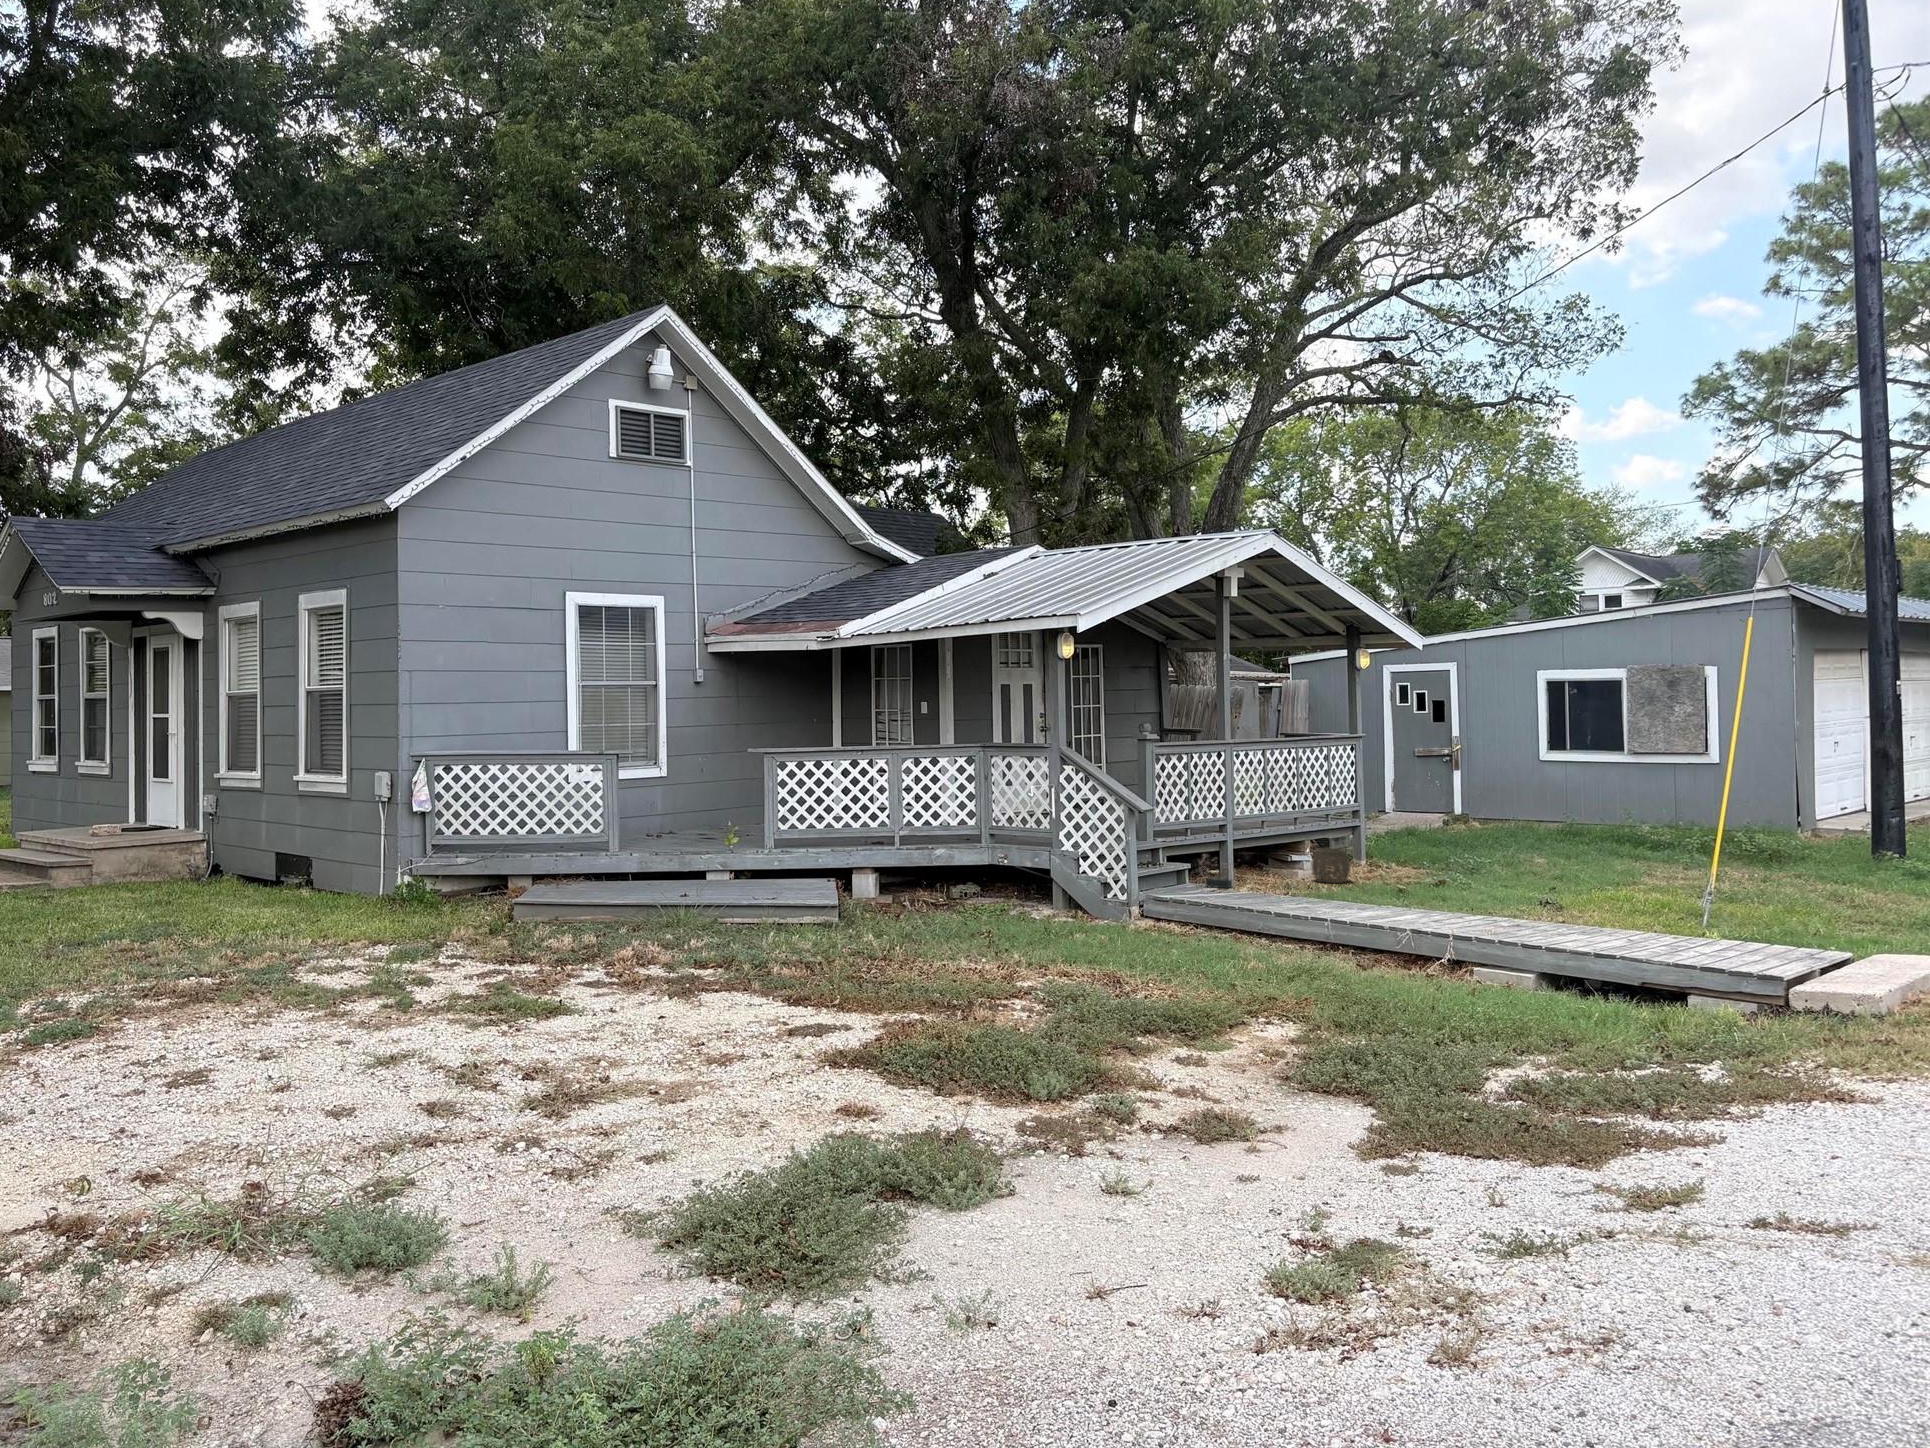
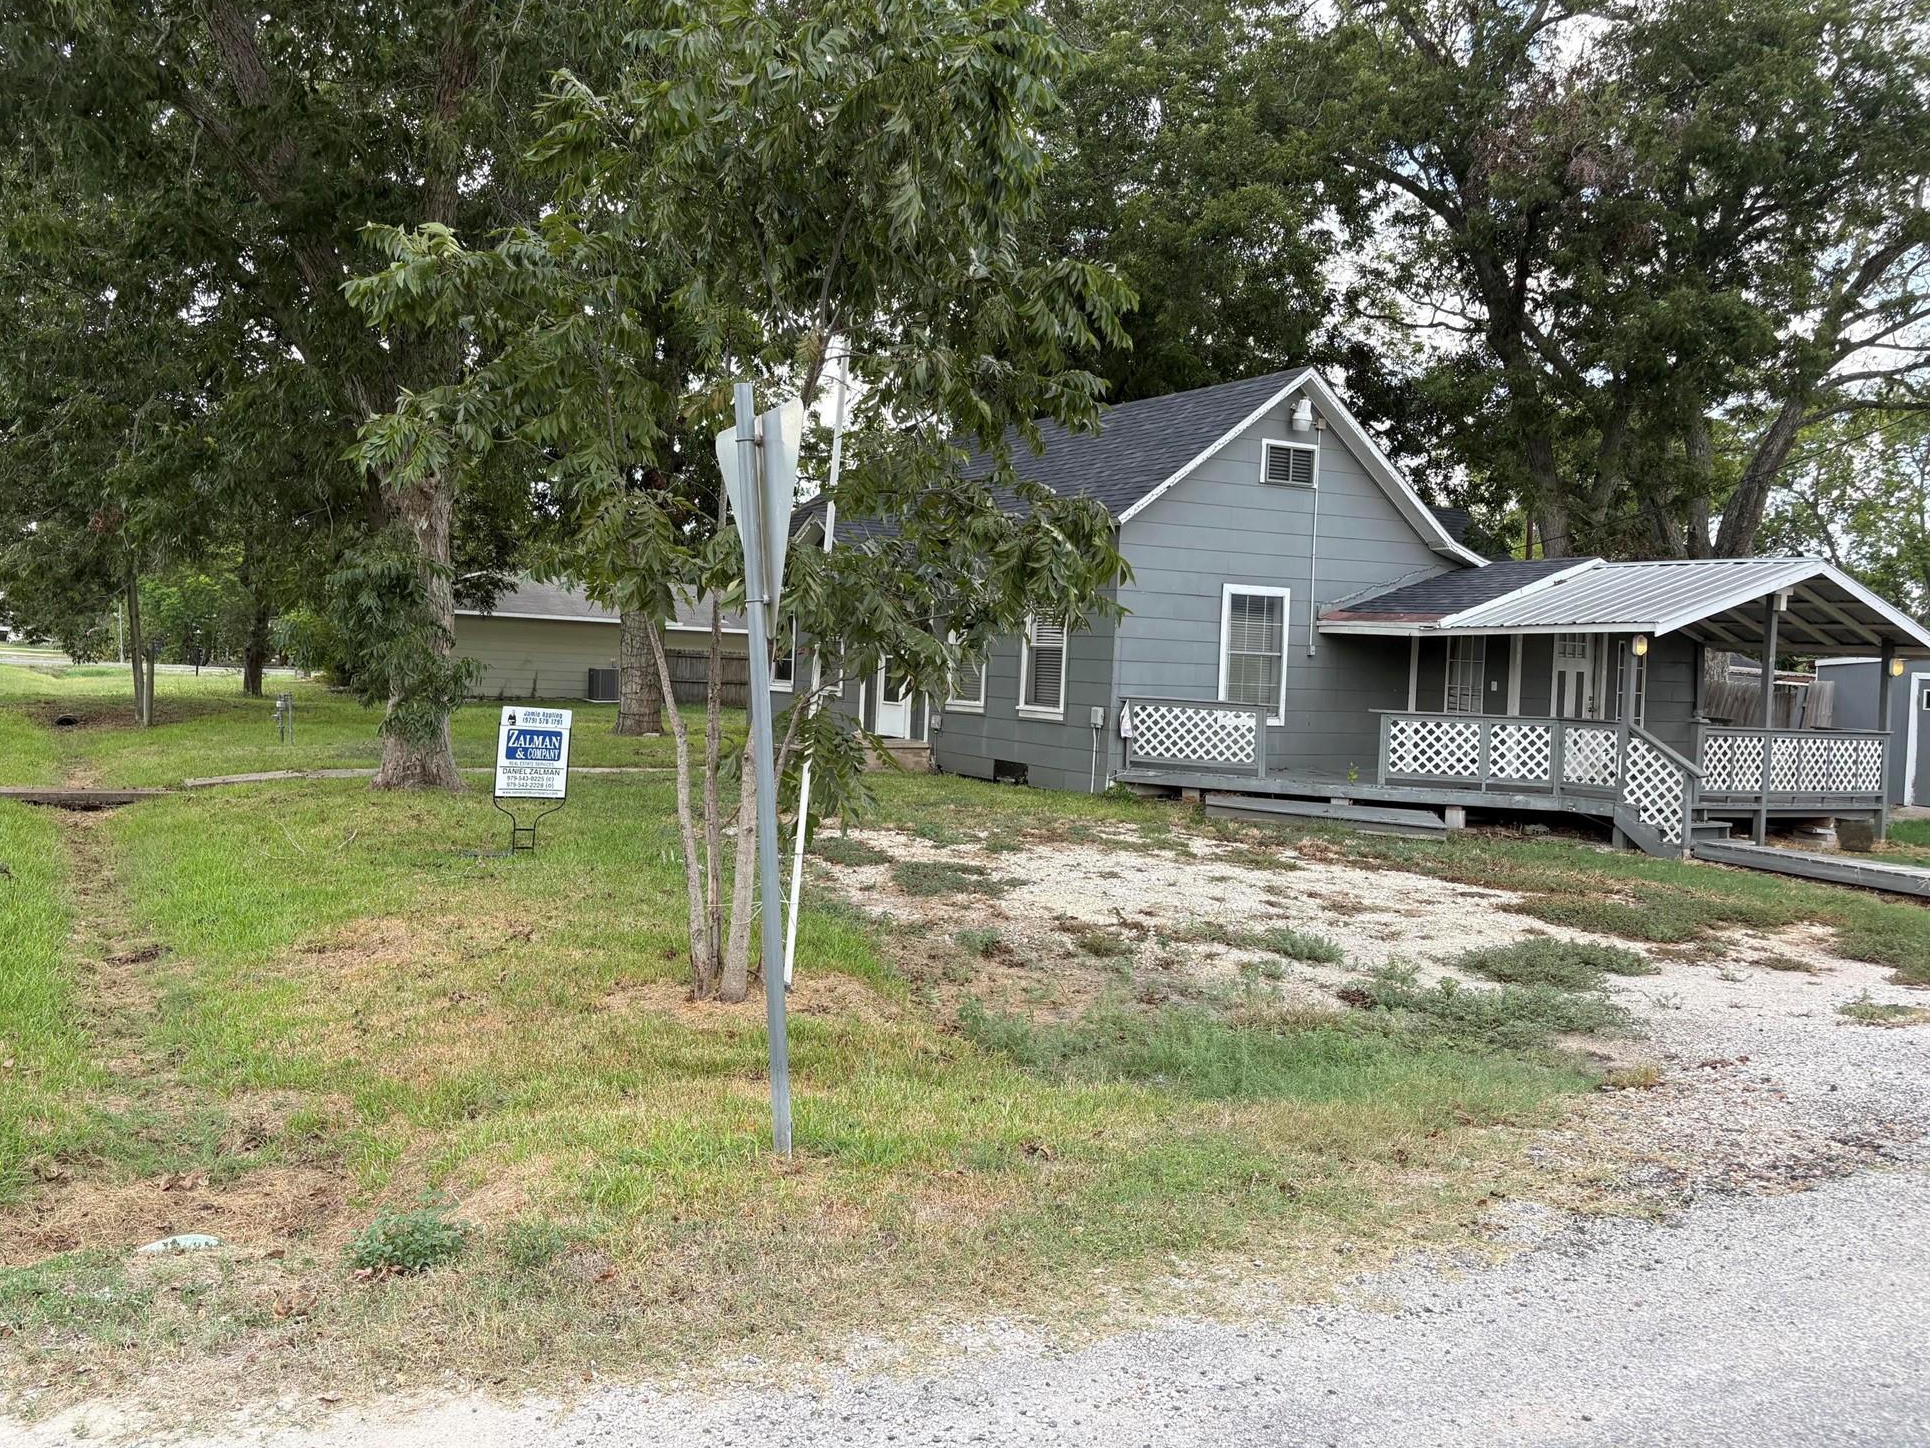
decorative plant: present [1200,855,1235,888] -> none [1736,818,1770,846]

